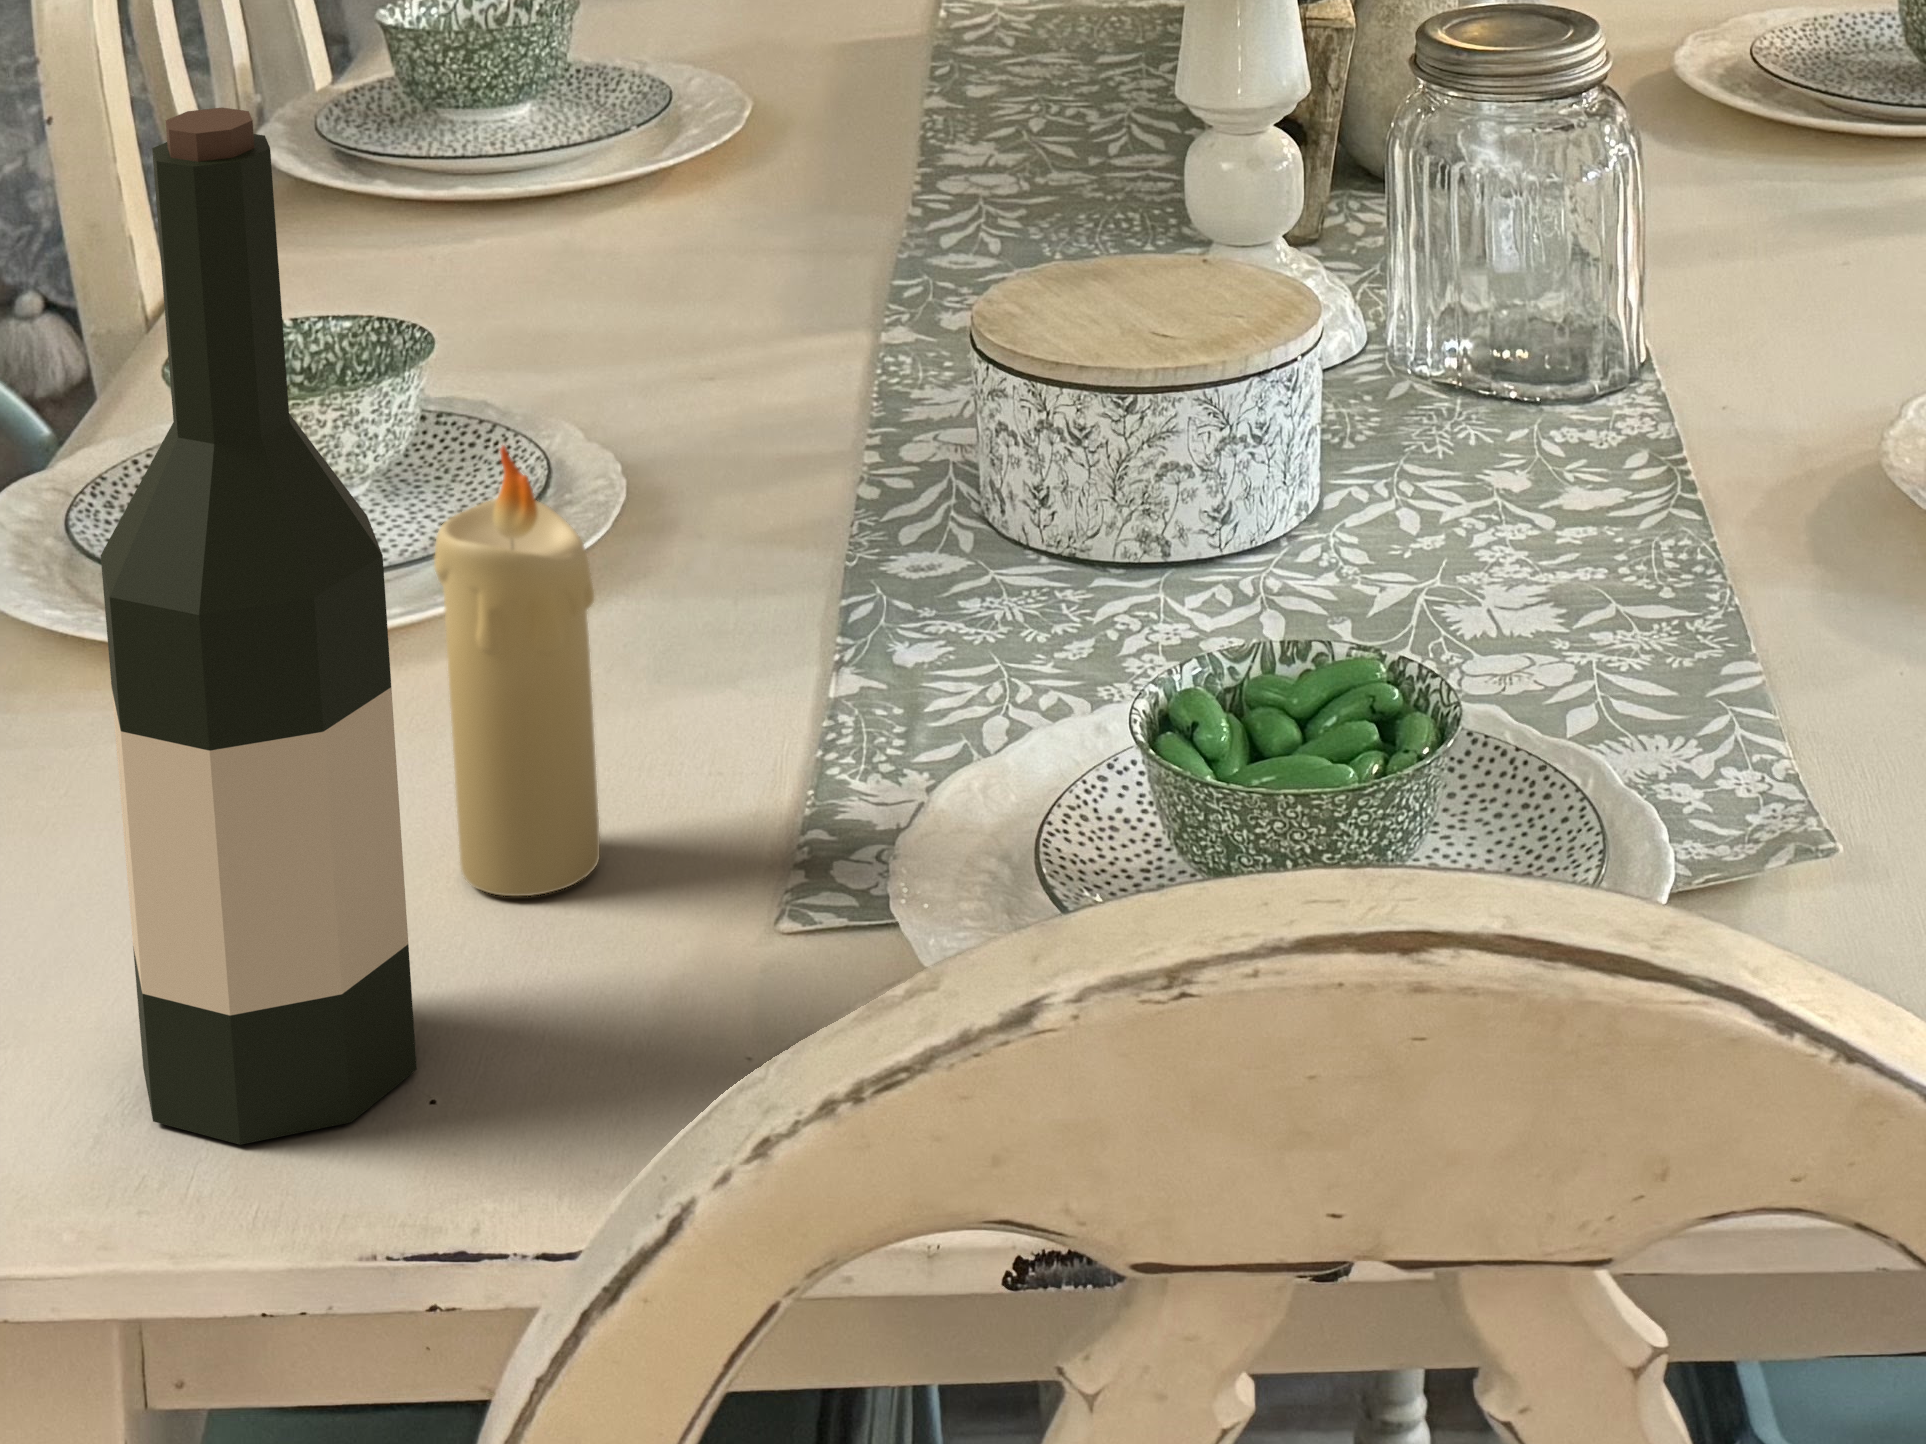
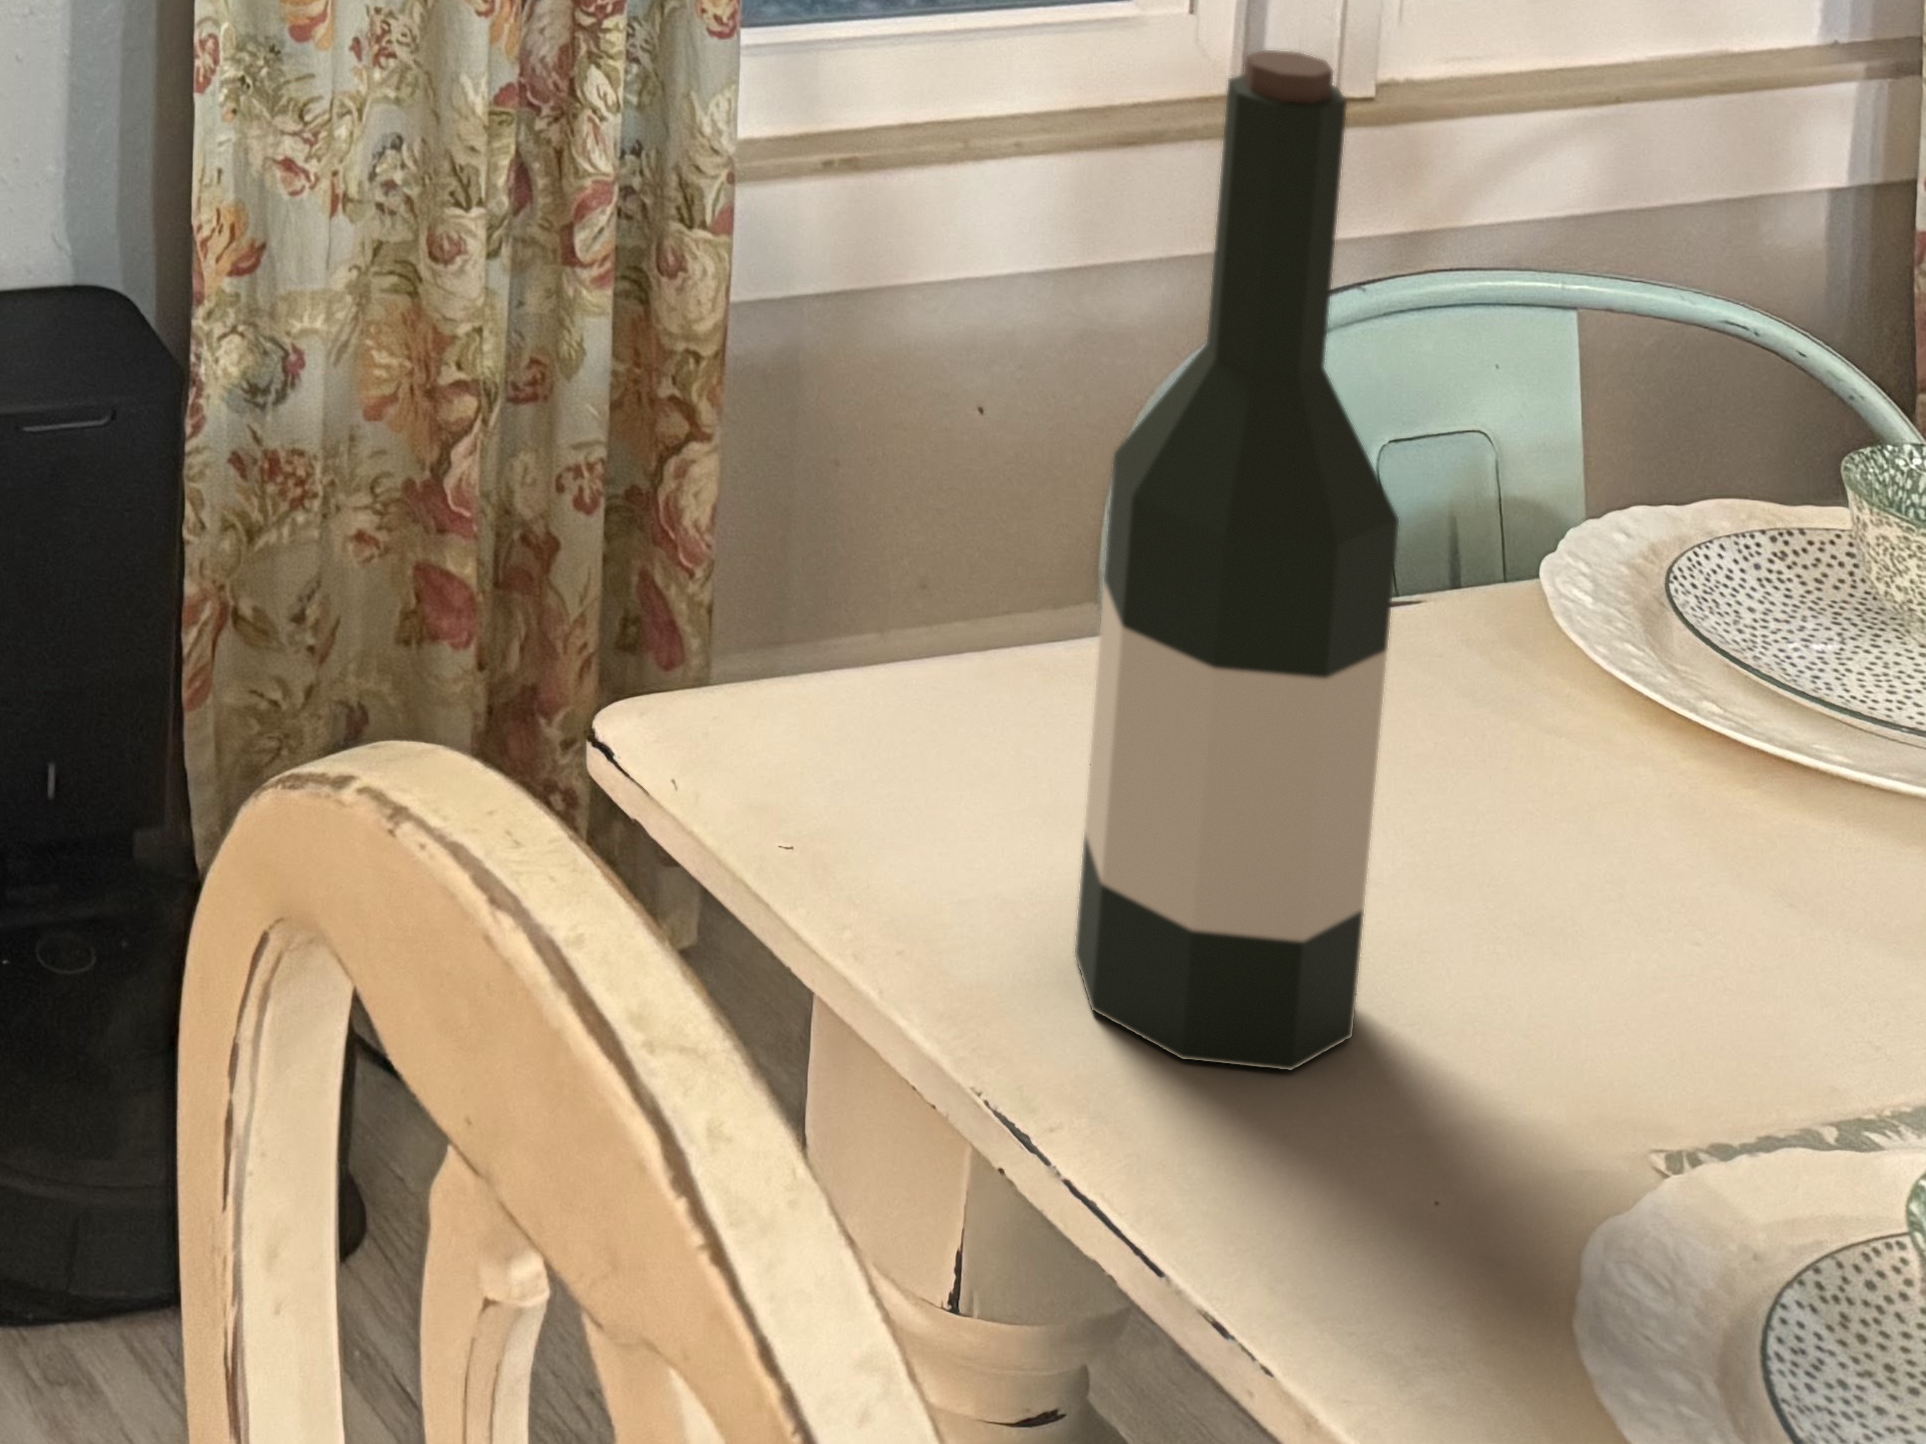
candle: present [434,446,600,896] -> none [1598,573,1798,1077]

